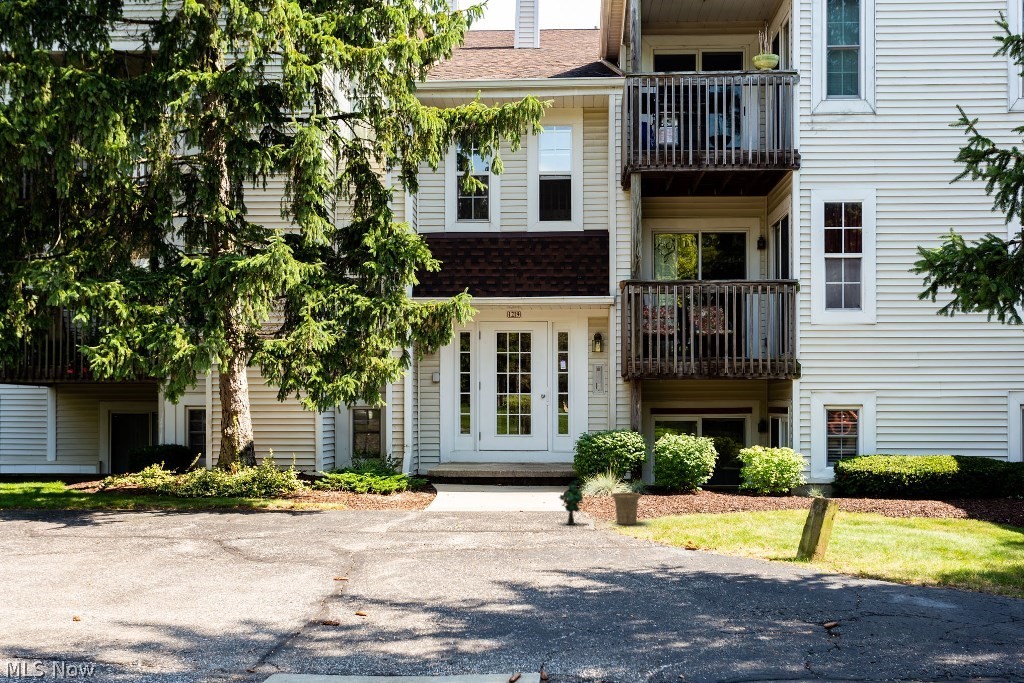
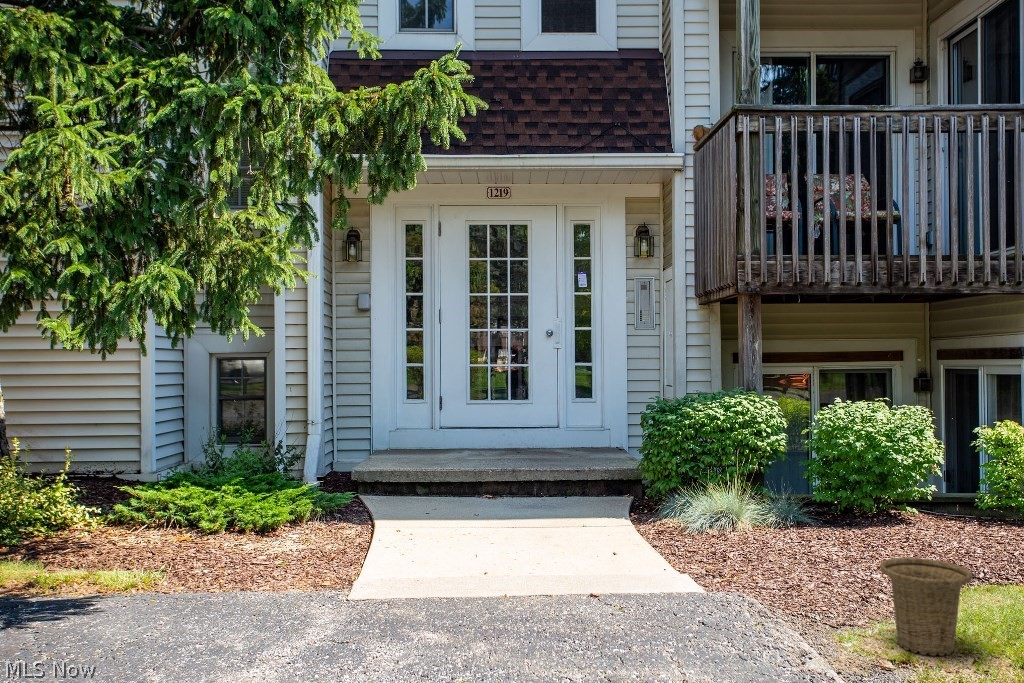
decorative plant: present [559,481,584,525] -> none [749,536,823,663]

